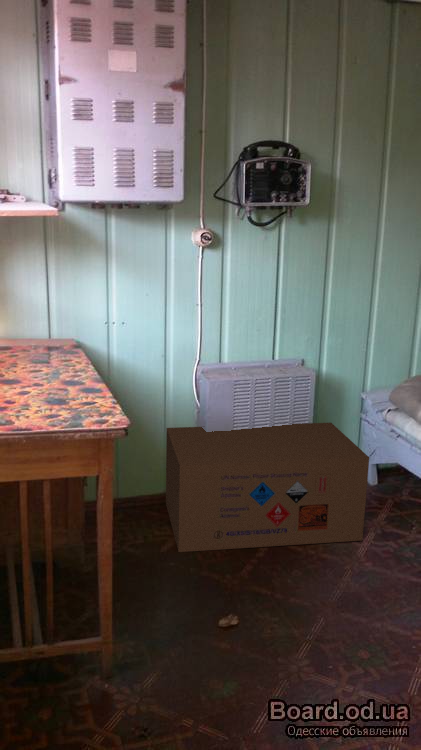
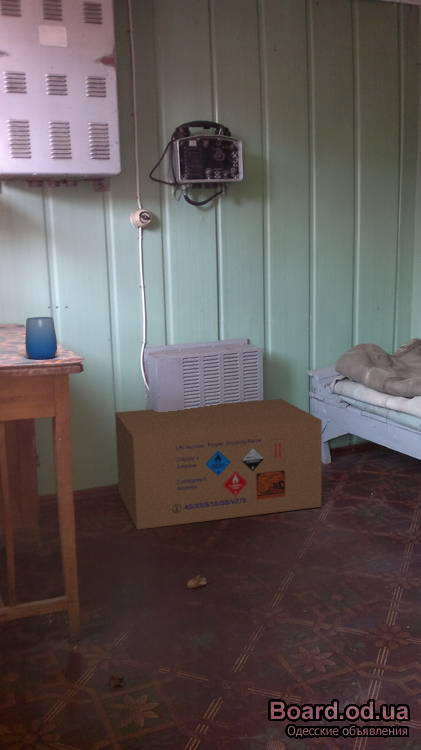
cup: none [71,371,103,416] -> present [25,317,57,359]

